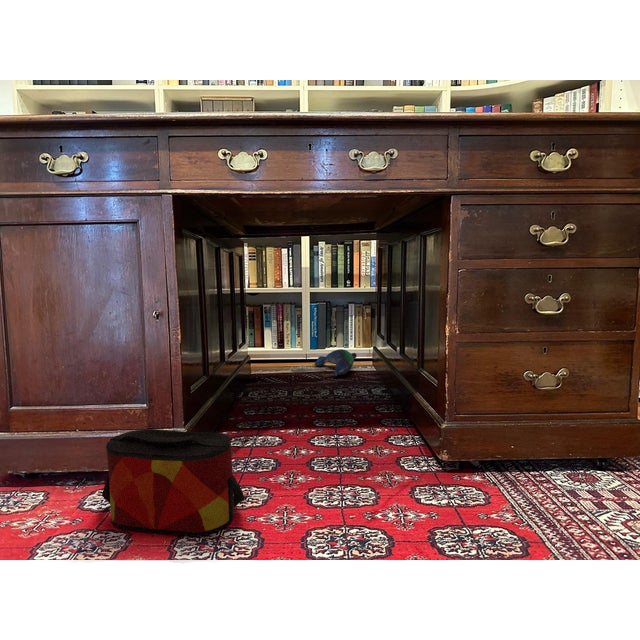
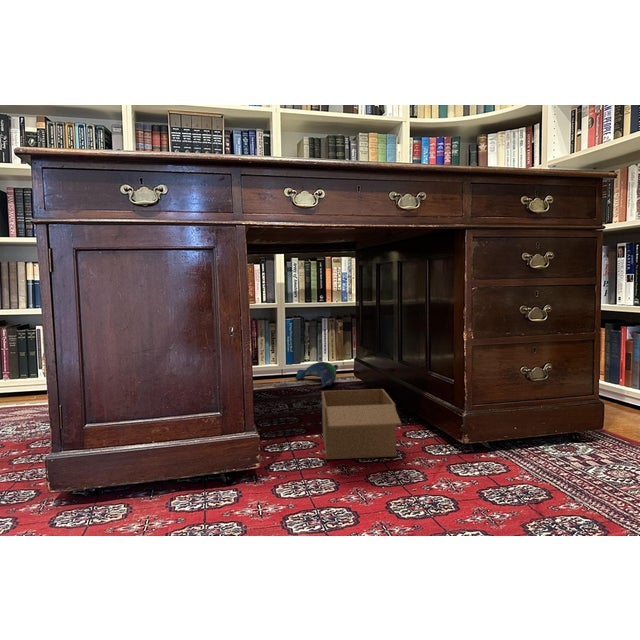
cardboard box: none [268,383,365,467] -> present [322,389,401,459]
bag: present [102,429,244,536] -> none [198,431,328,519]

